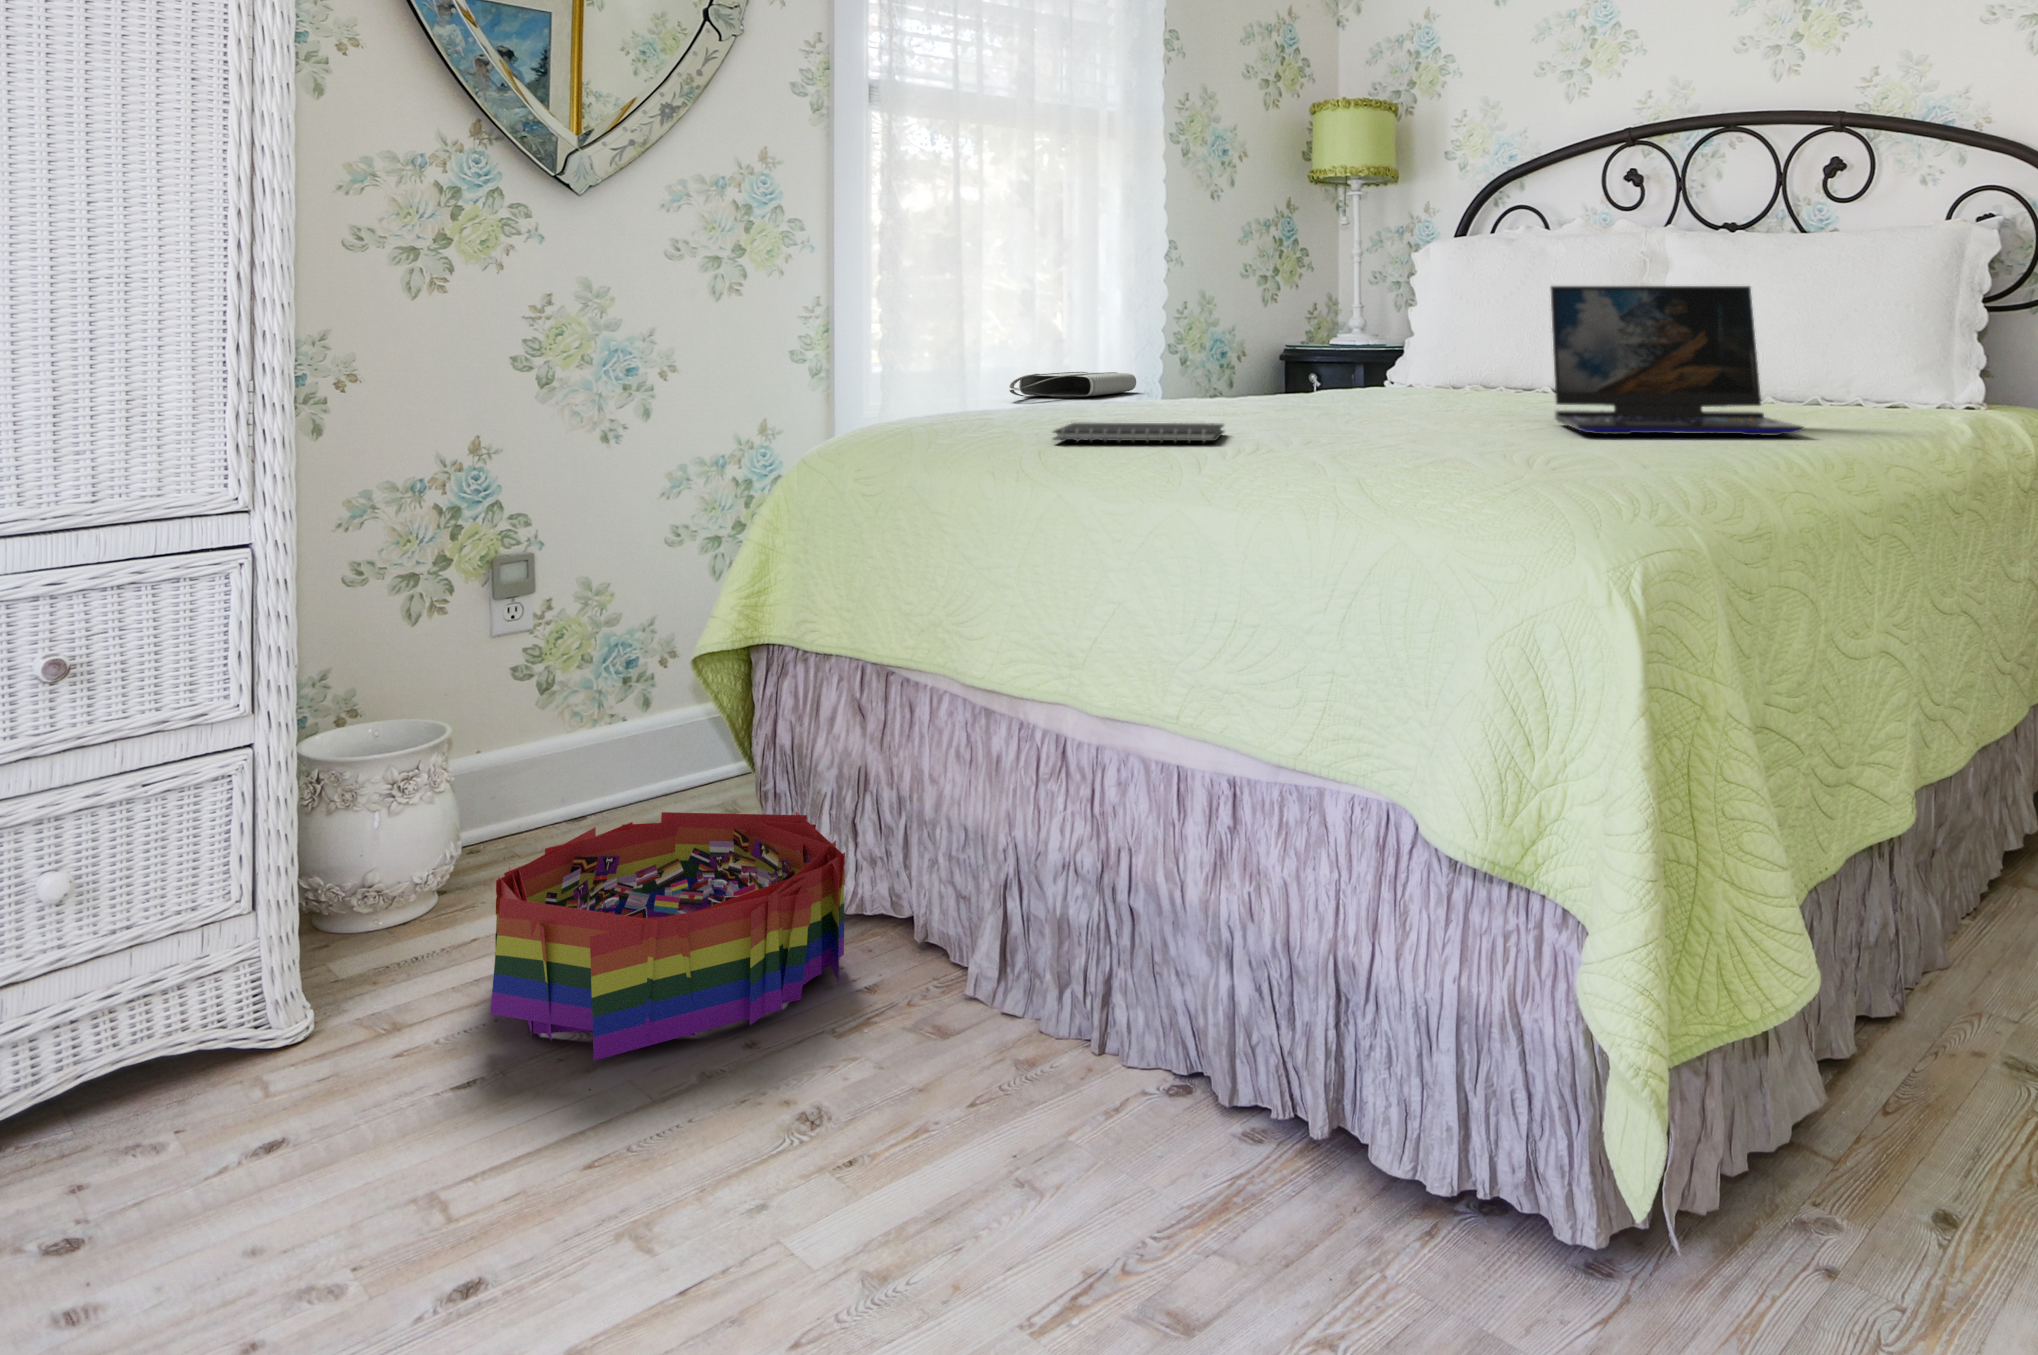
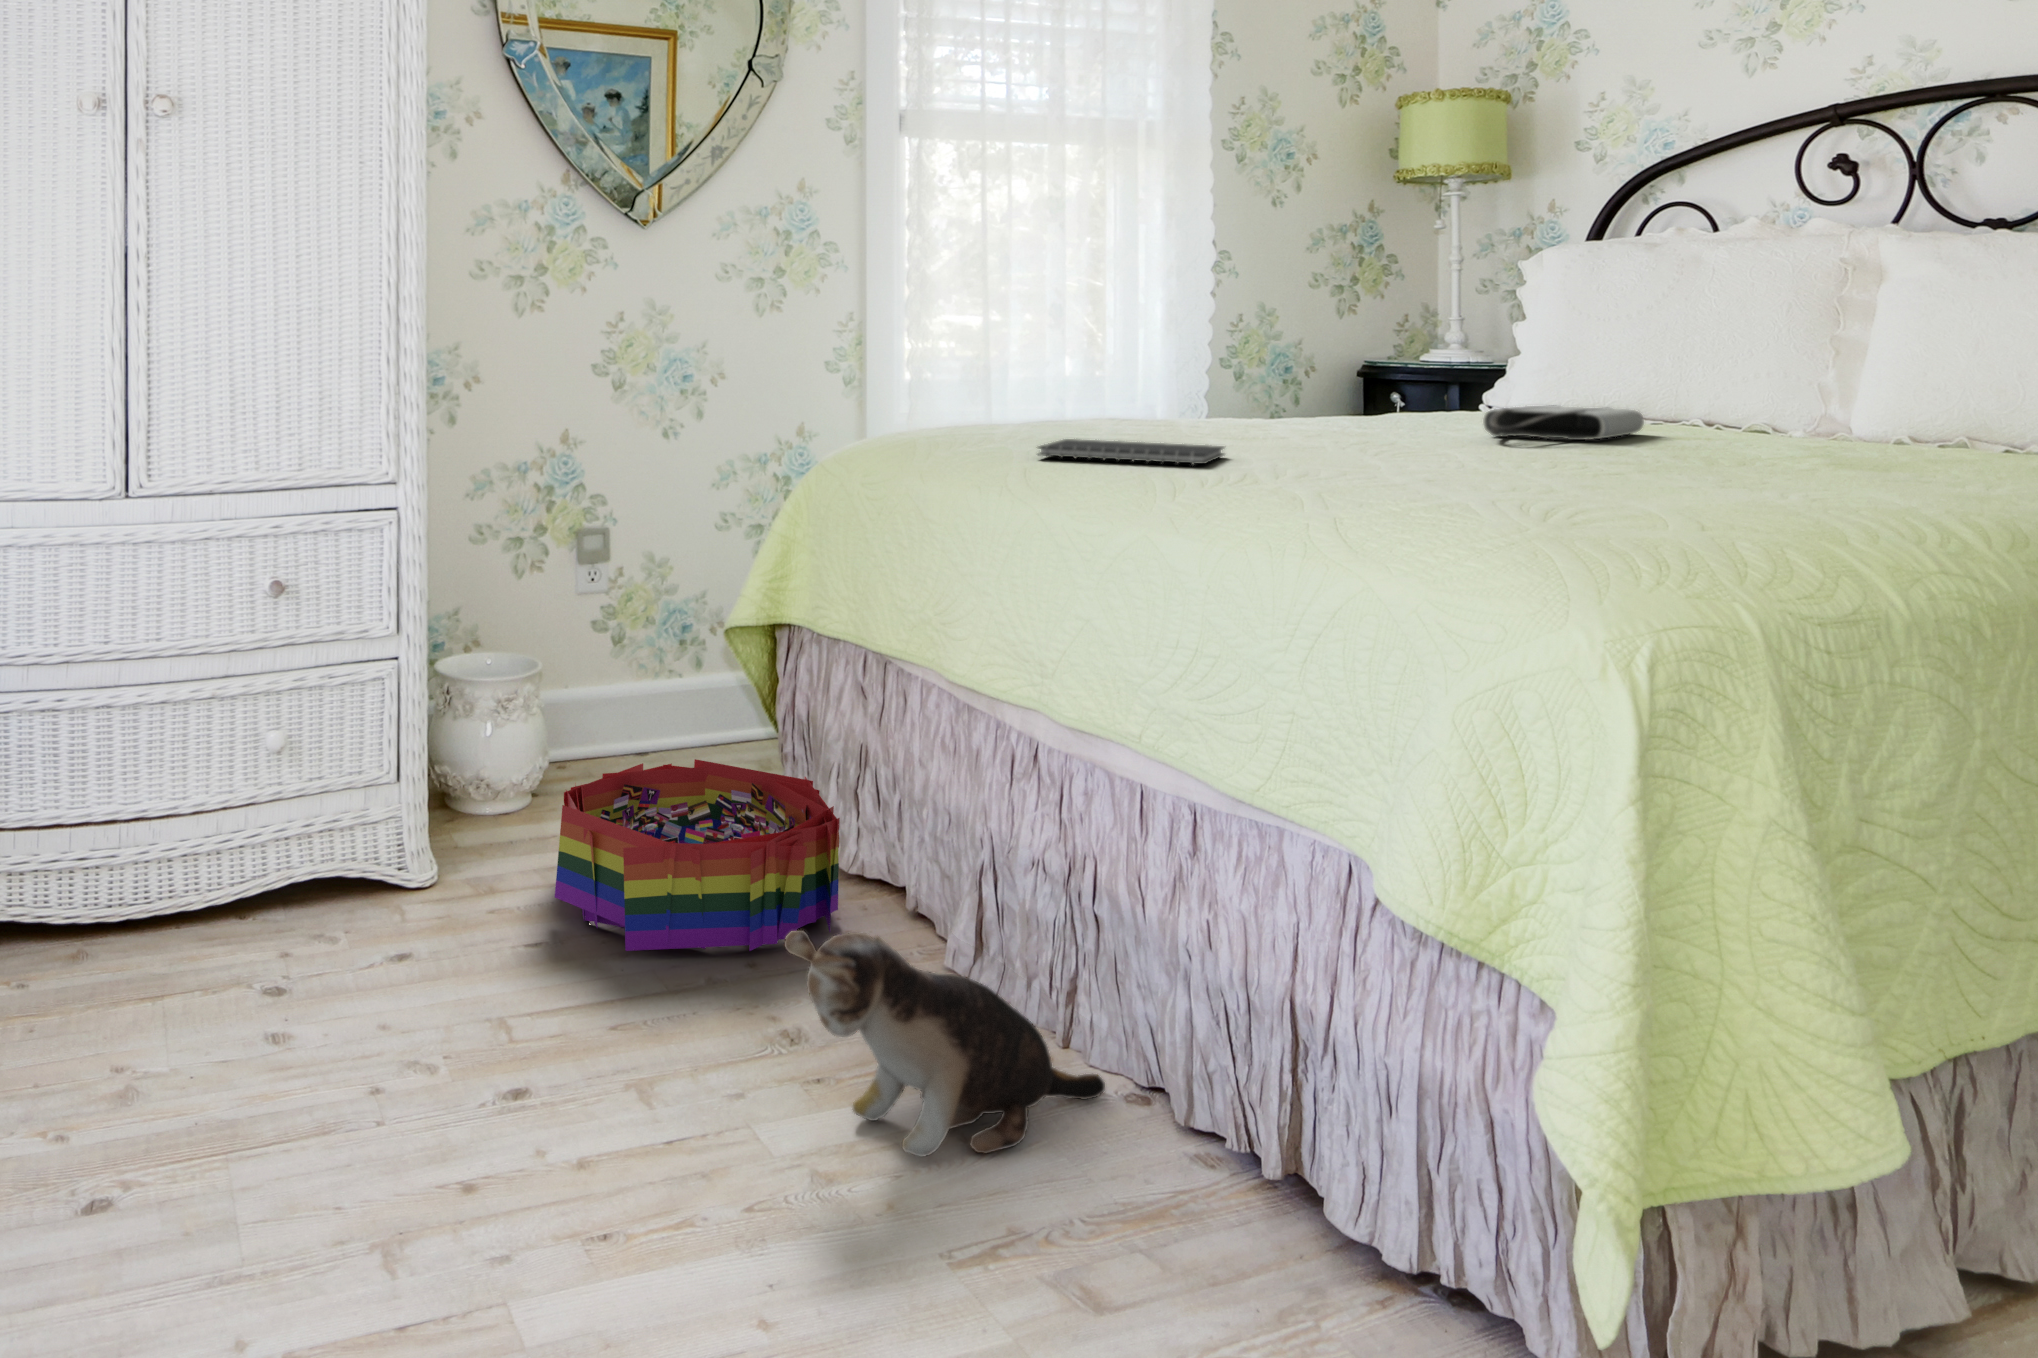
laptop: present [1550,286,1804,435] -> none [1652,300,2021,491]
tote bag: present [1009,372,1136,397] -> present [1483,406,1644,440]
plush toy: none [824,982,1151,1216] -> present [784,930,1105,1156]

